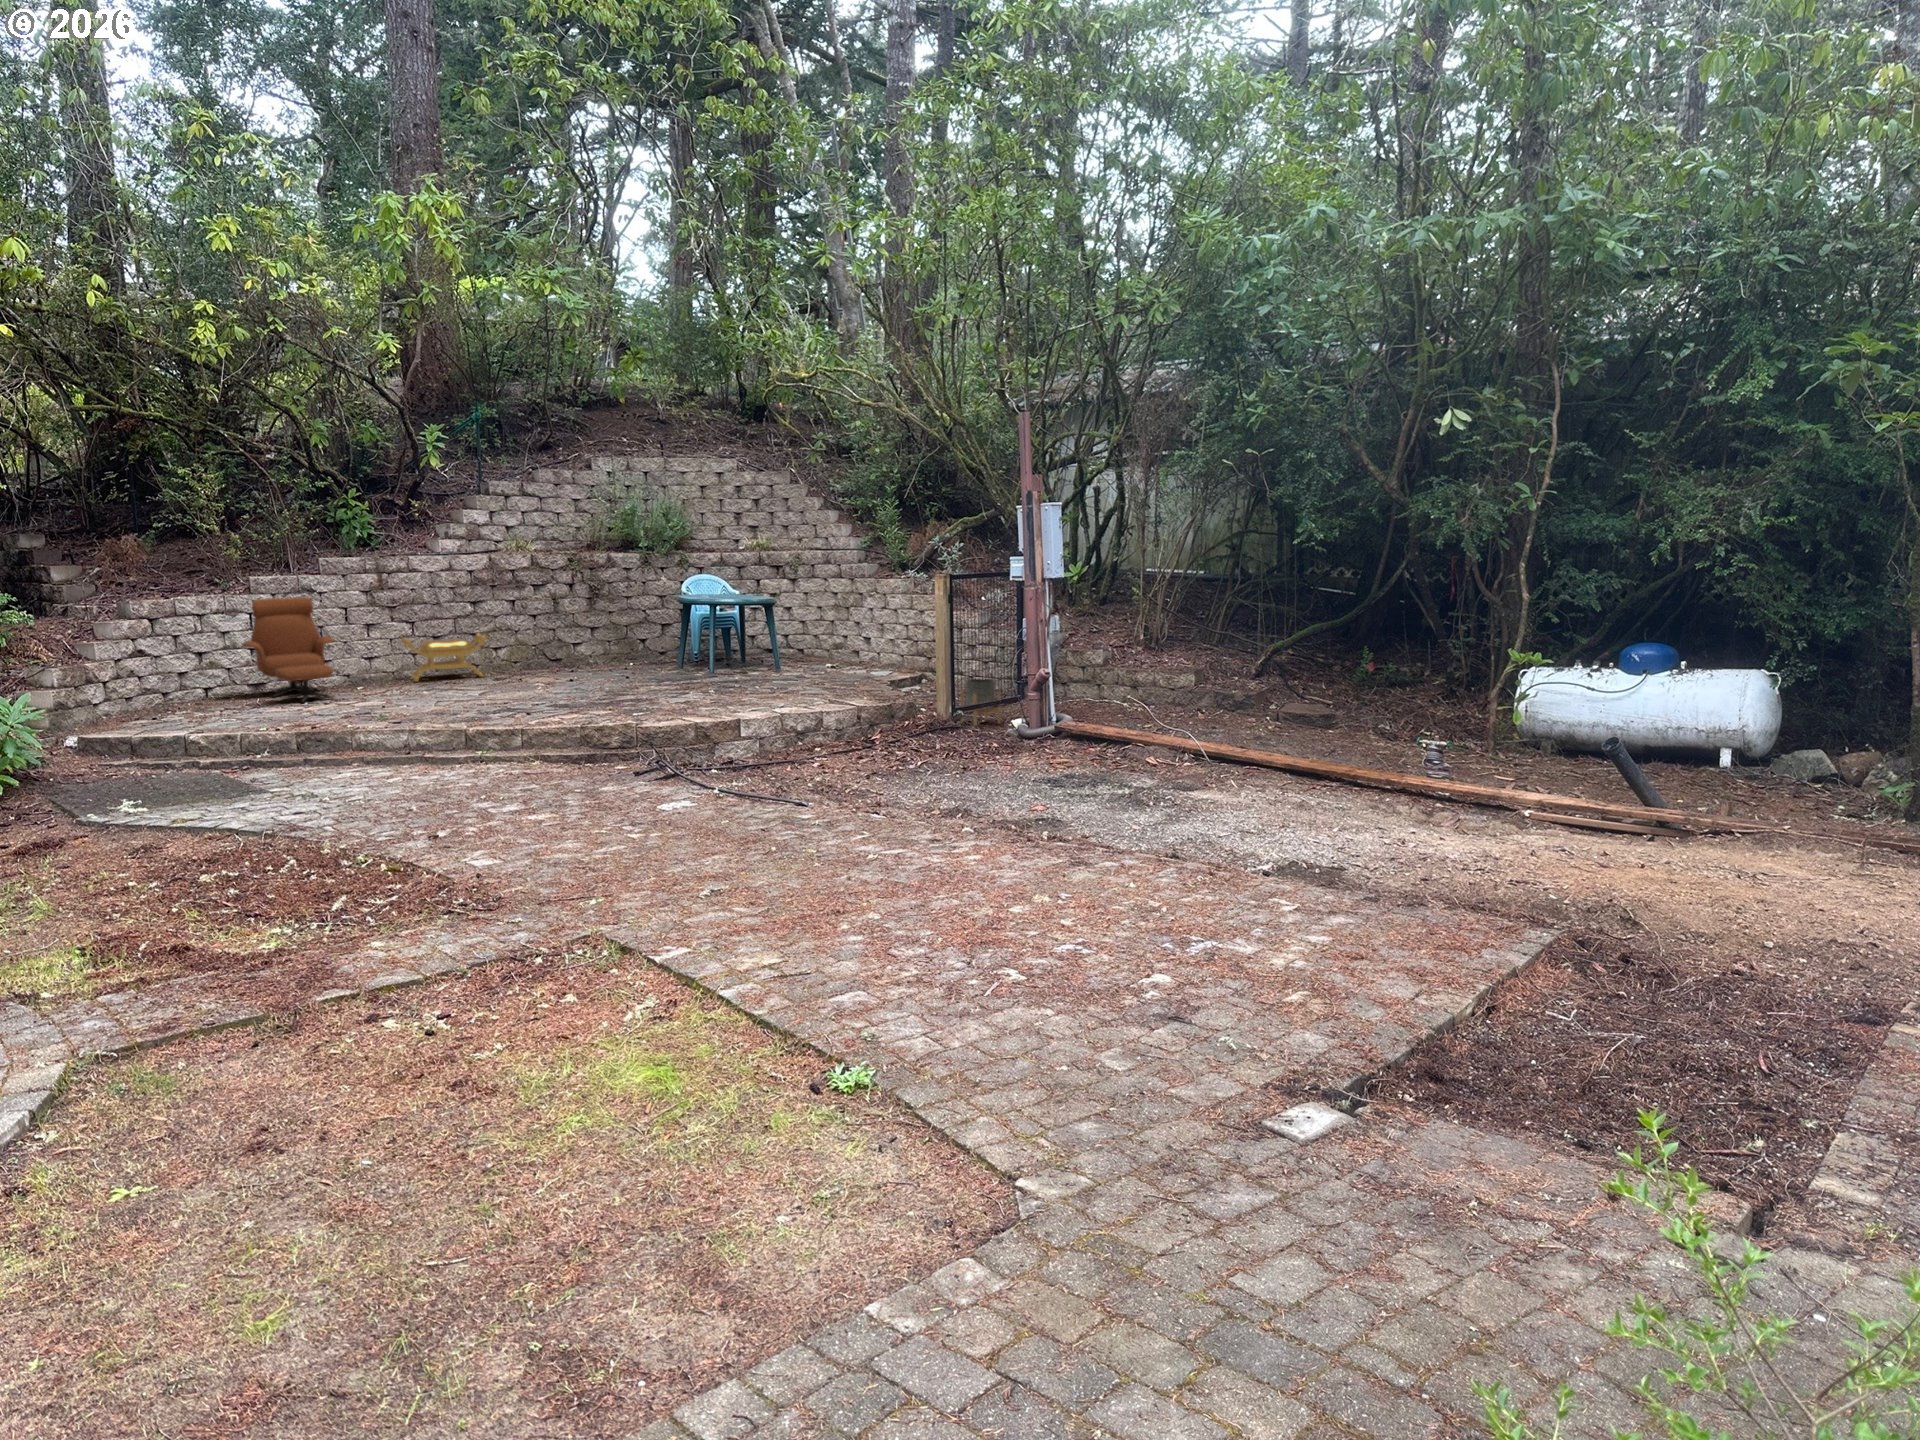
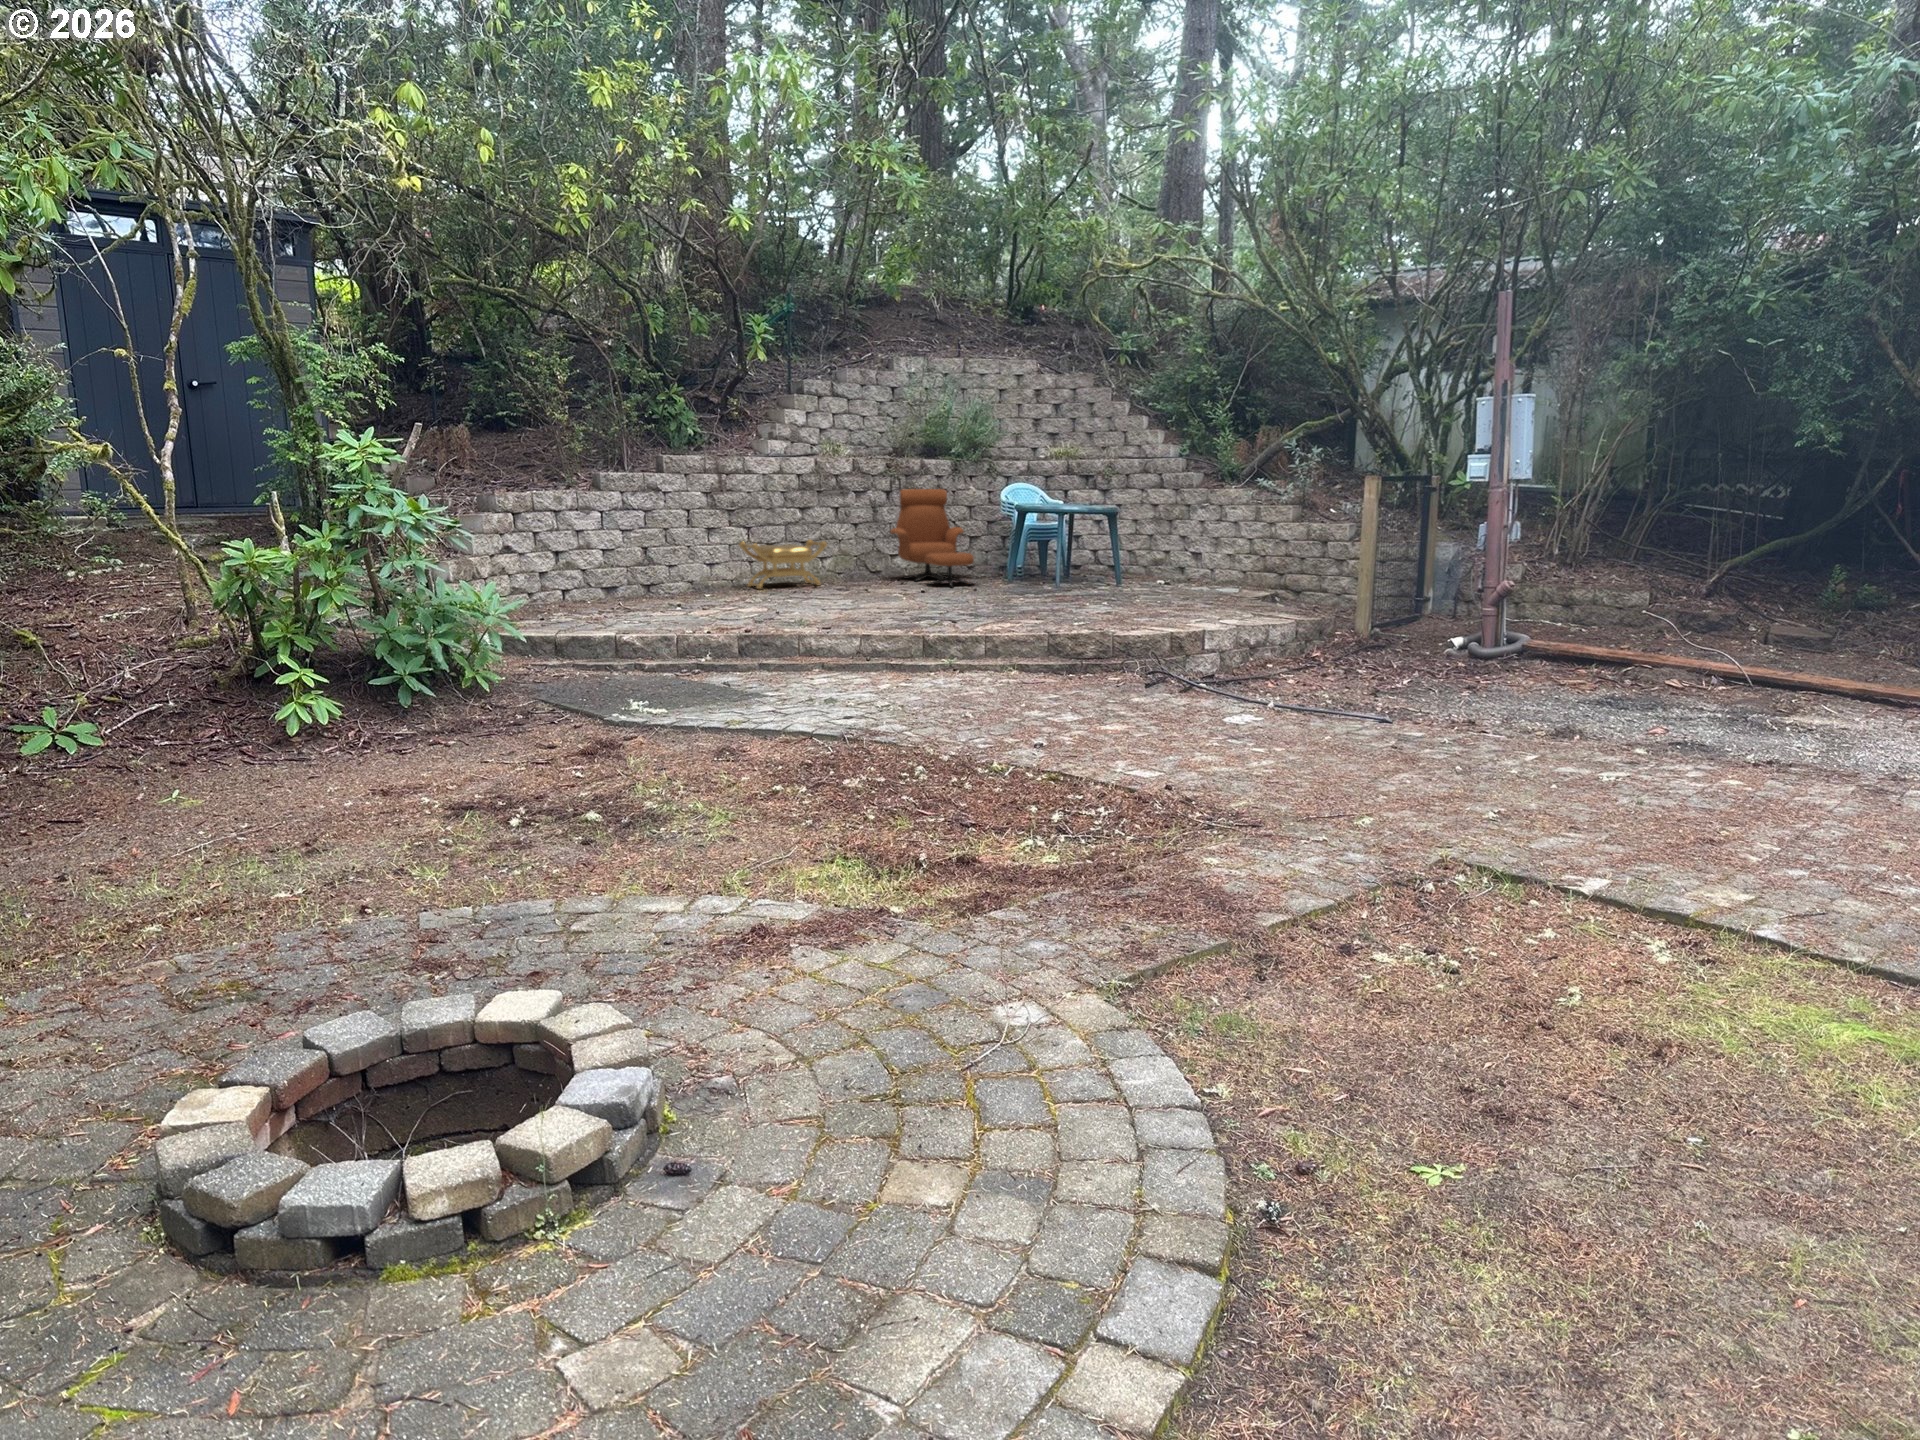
lounge chair: present [242,597,334,702] -> present [890,489,974,587]
planter: present [961,678,1001,726] -> none [1376,594,1424,643]

